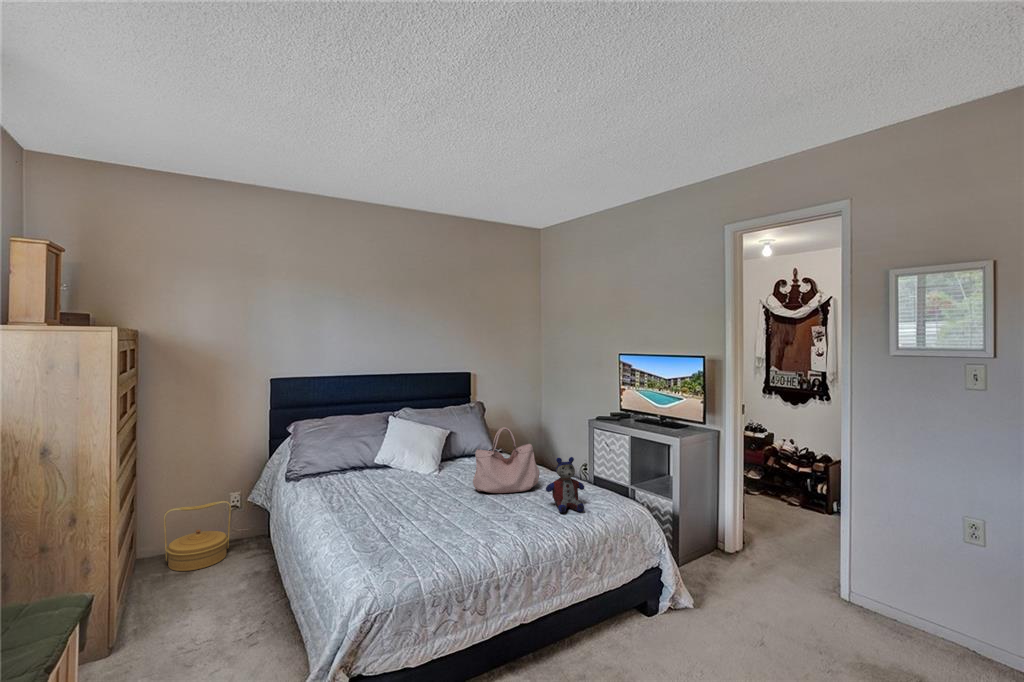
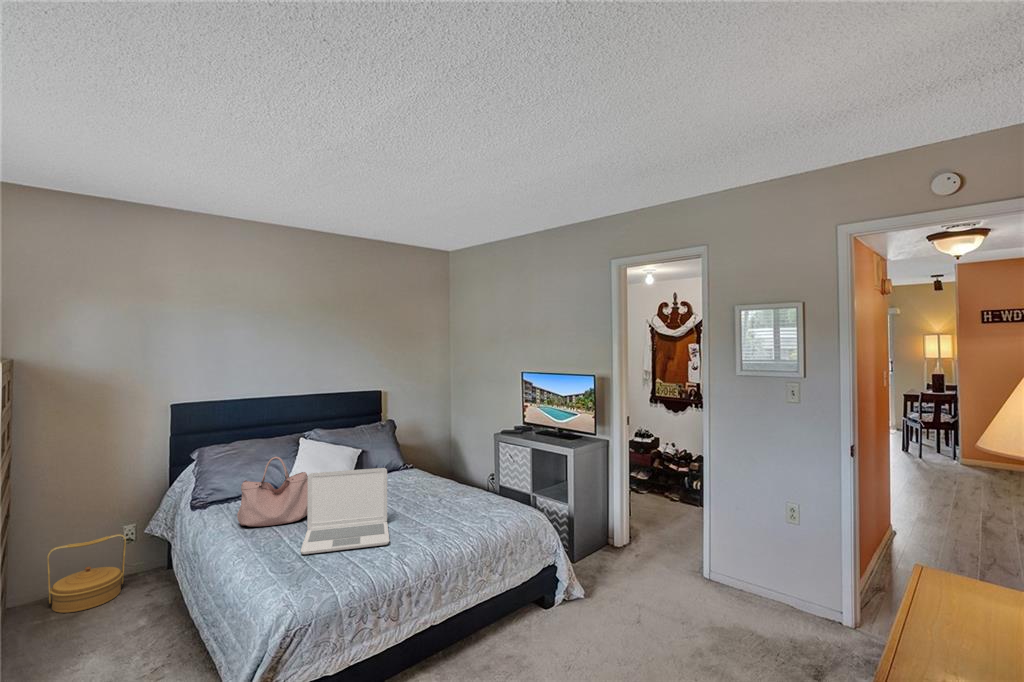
handbag: present [473,427,540,493] -> present [237,457,308,526]
laptop: none [385,448,476,534] -> present [301,468,389,554]
stuffed bear: present [546,457,584,513] -> none [454,471,490,522]

